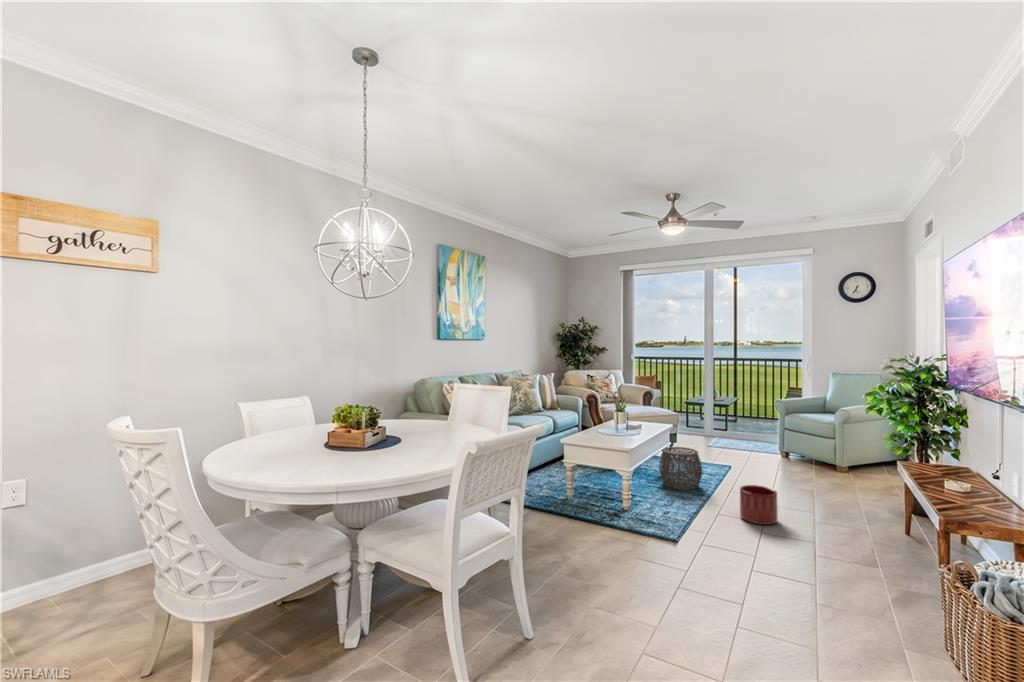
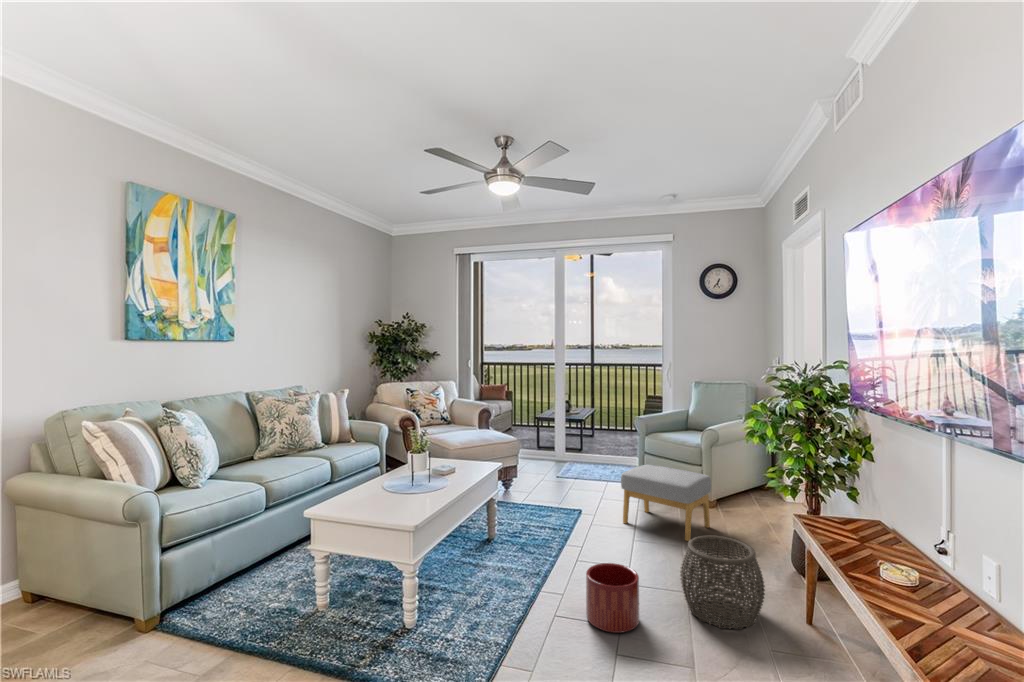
footstool: none [764,435,841,489] -> present [621,464,711,541]
woven basket: present [659,447,702,490] -> present [680,536,765,629]

